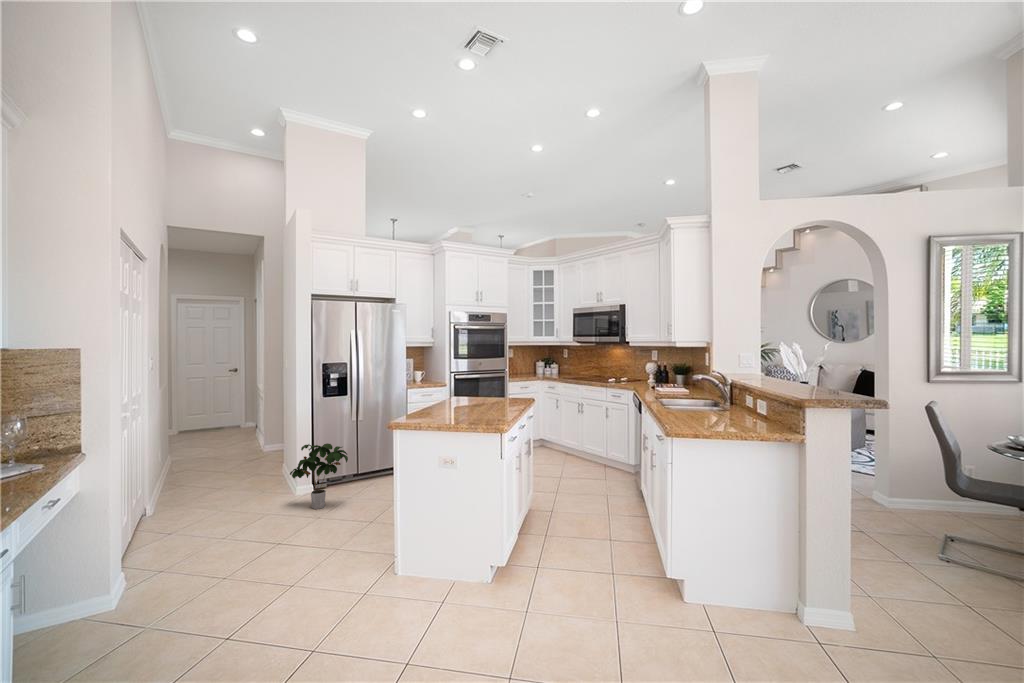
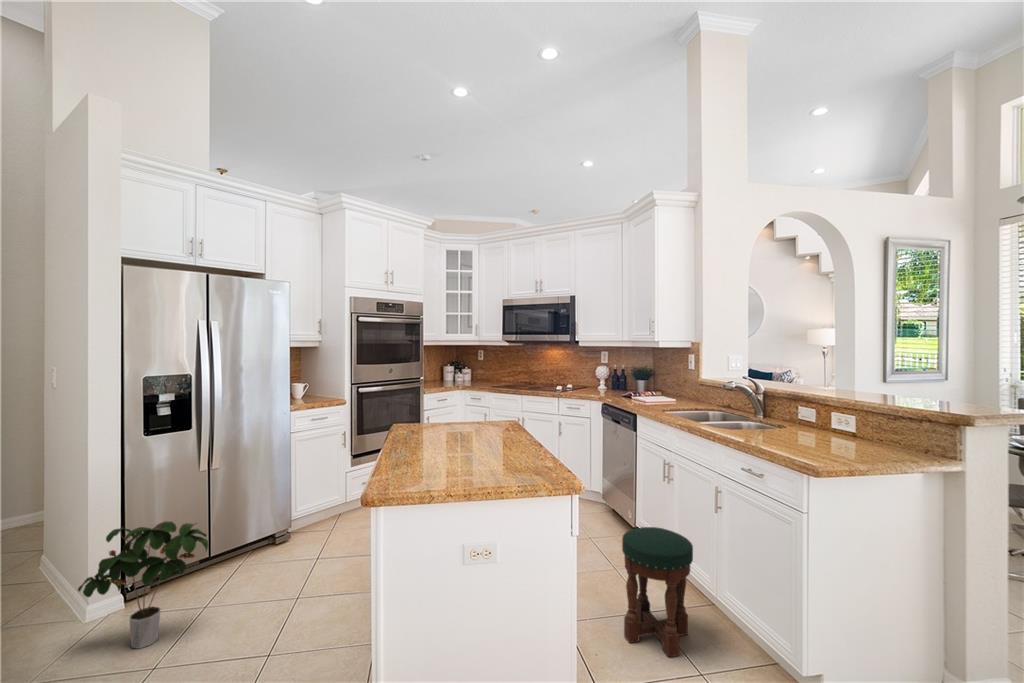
stool: none [576,477,625,564] -> present [622,527,693,657]

